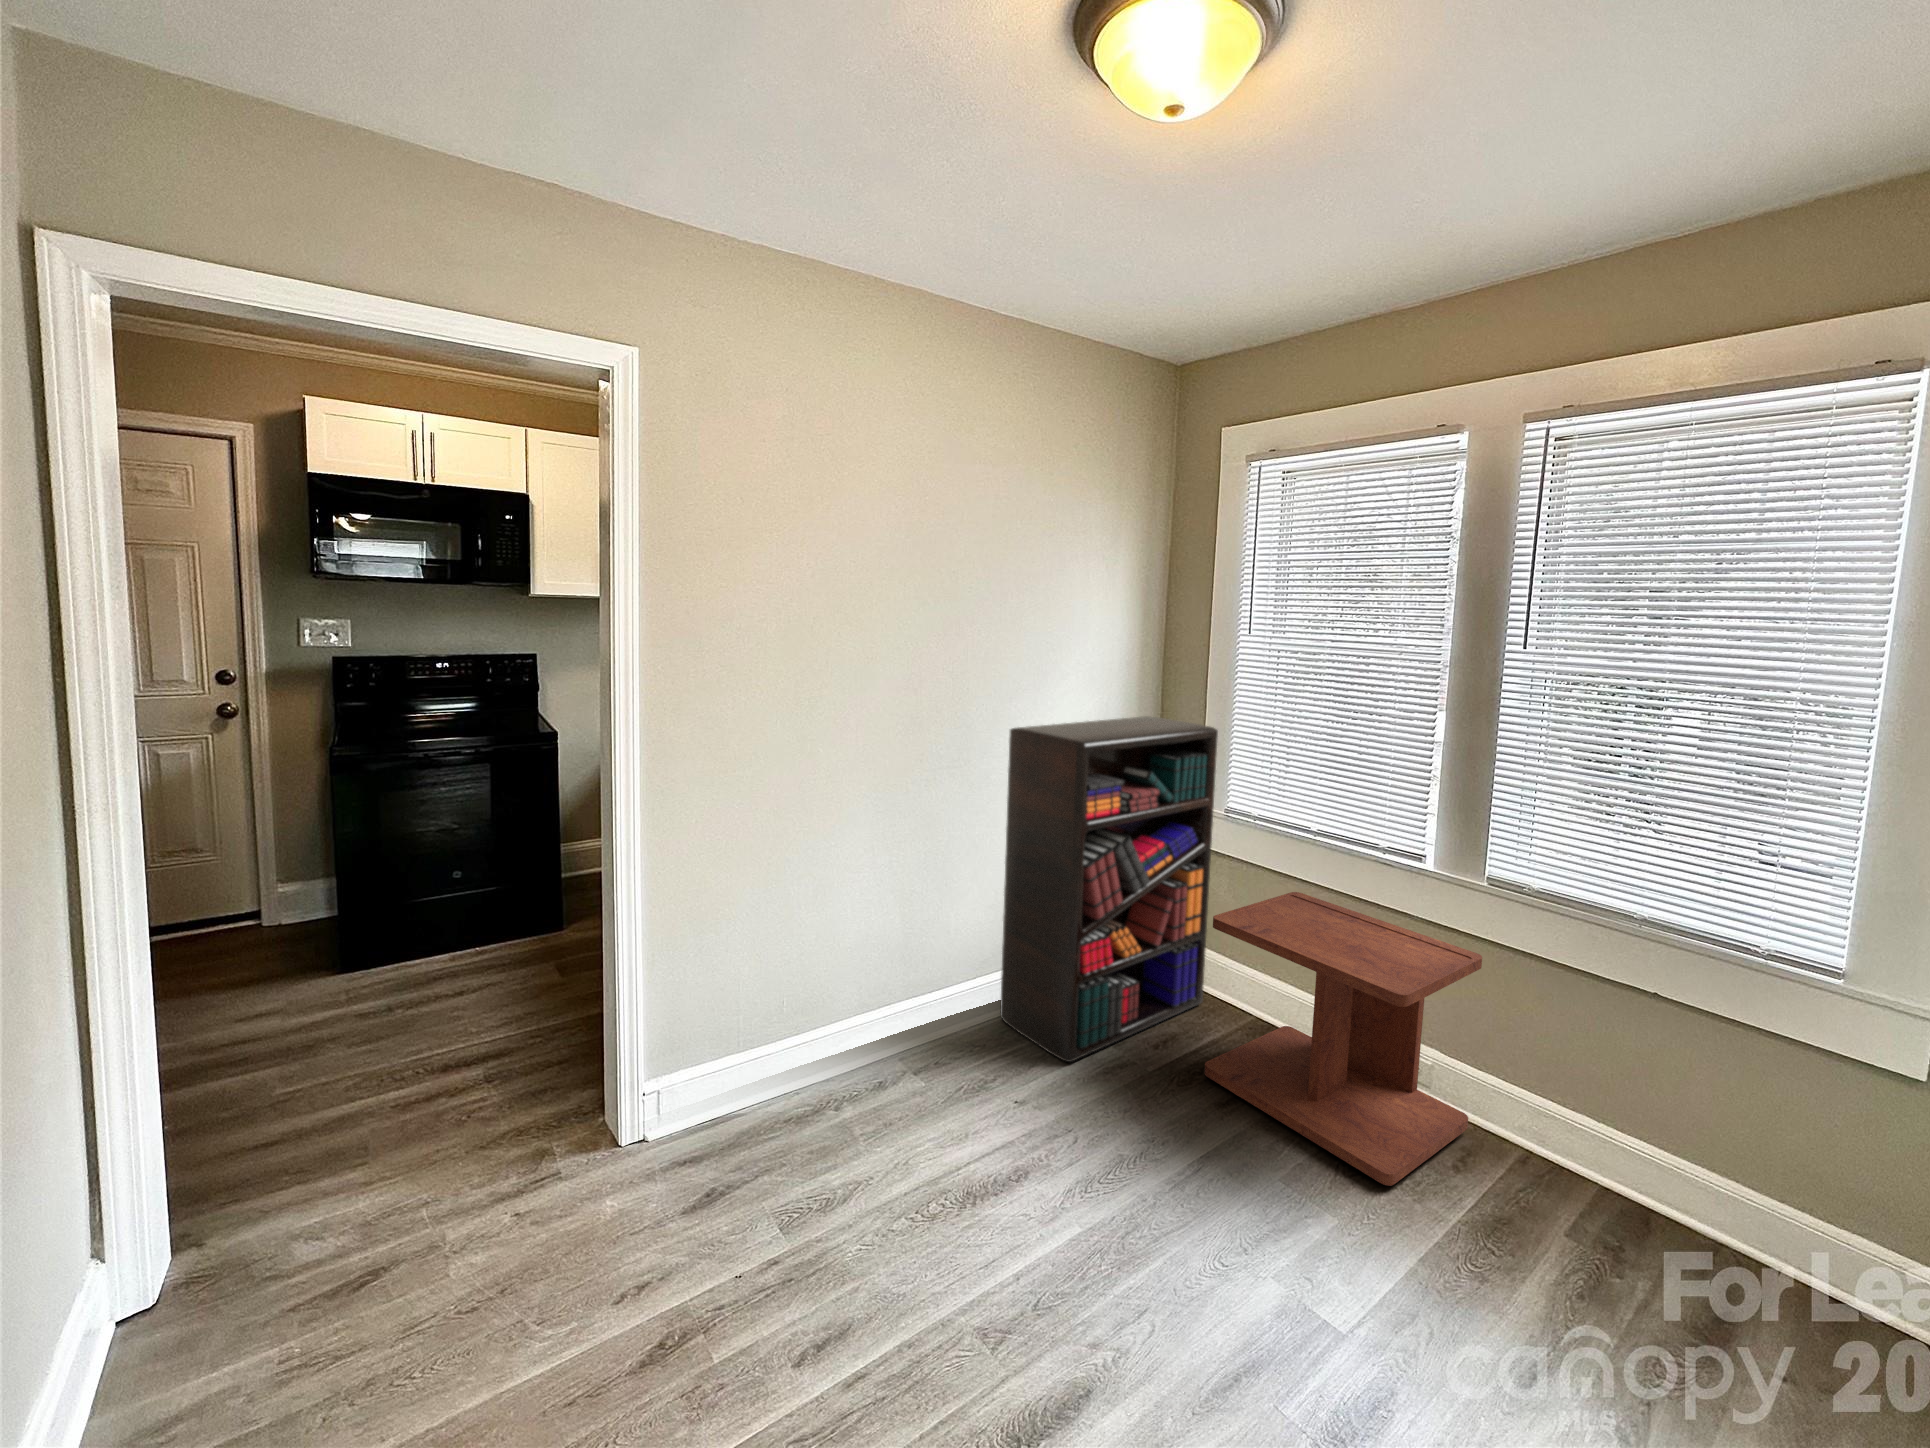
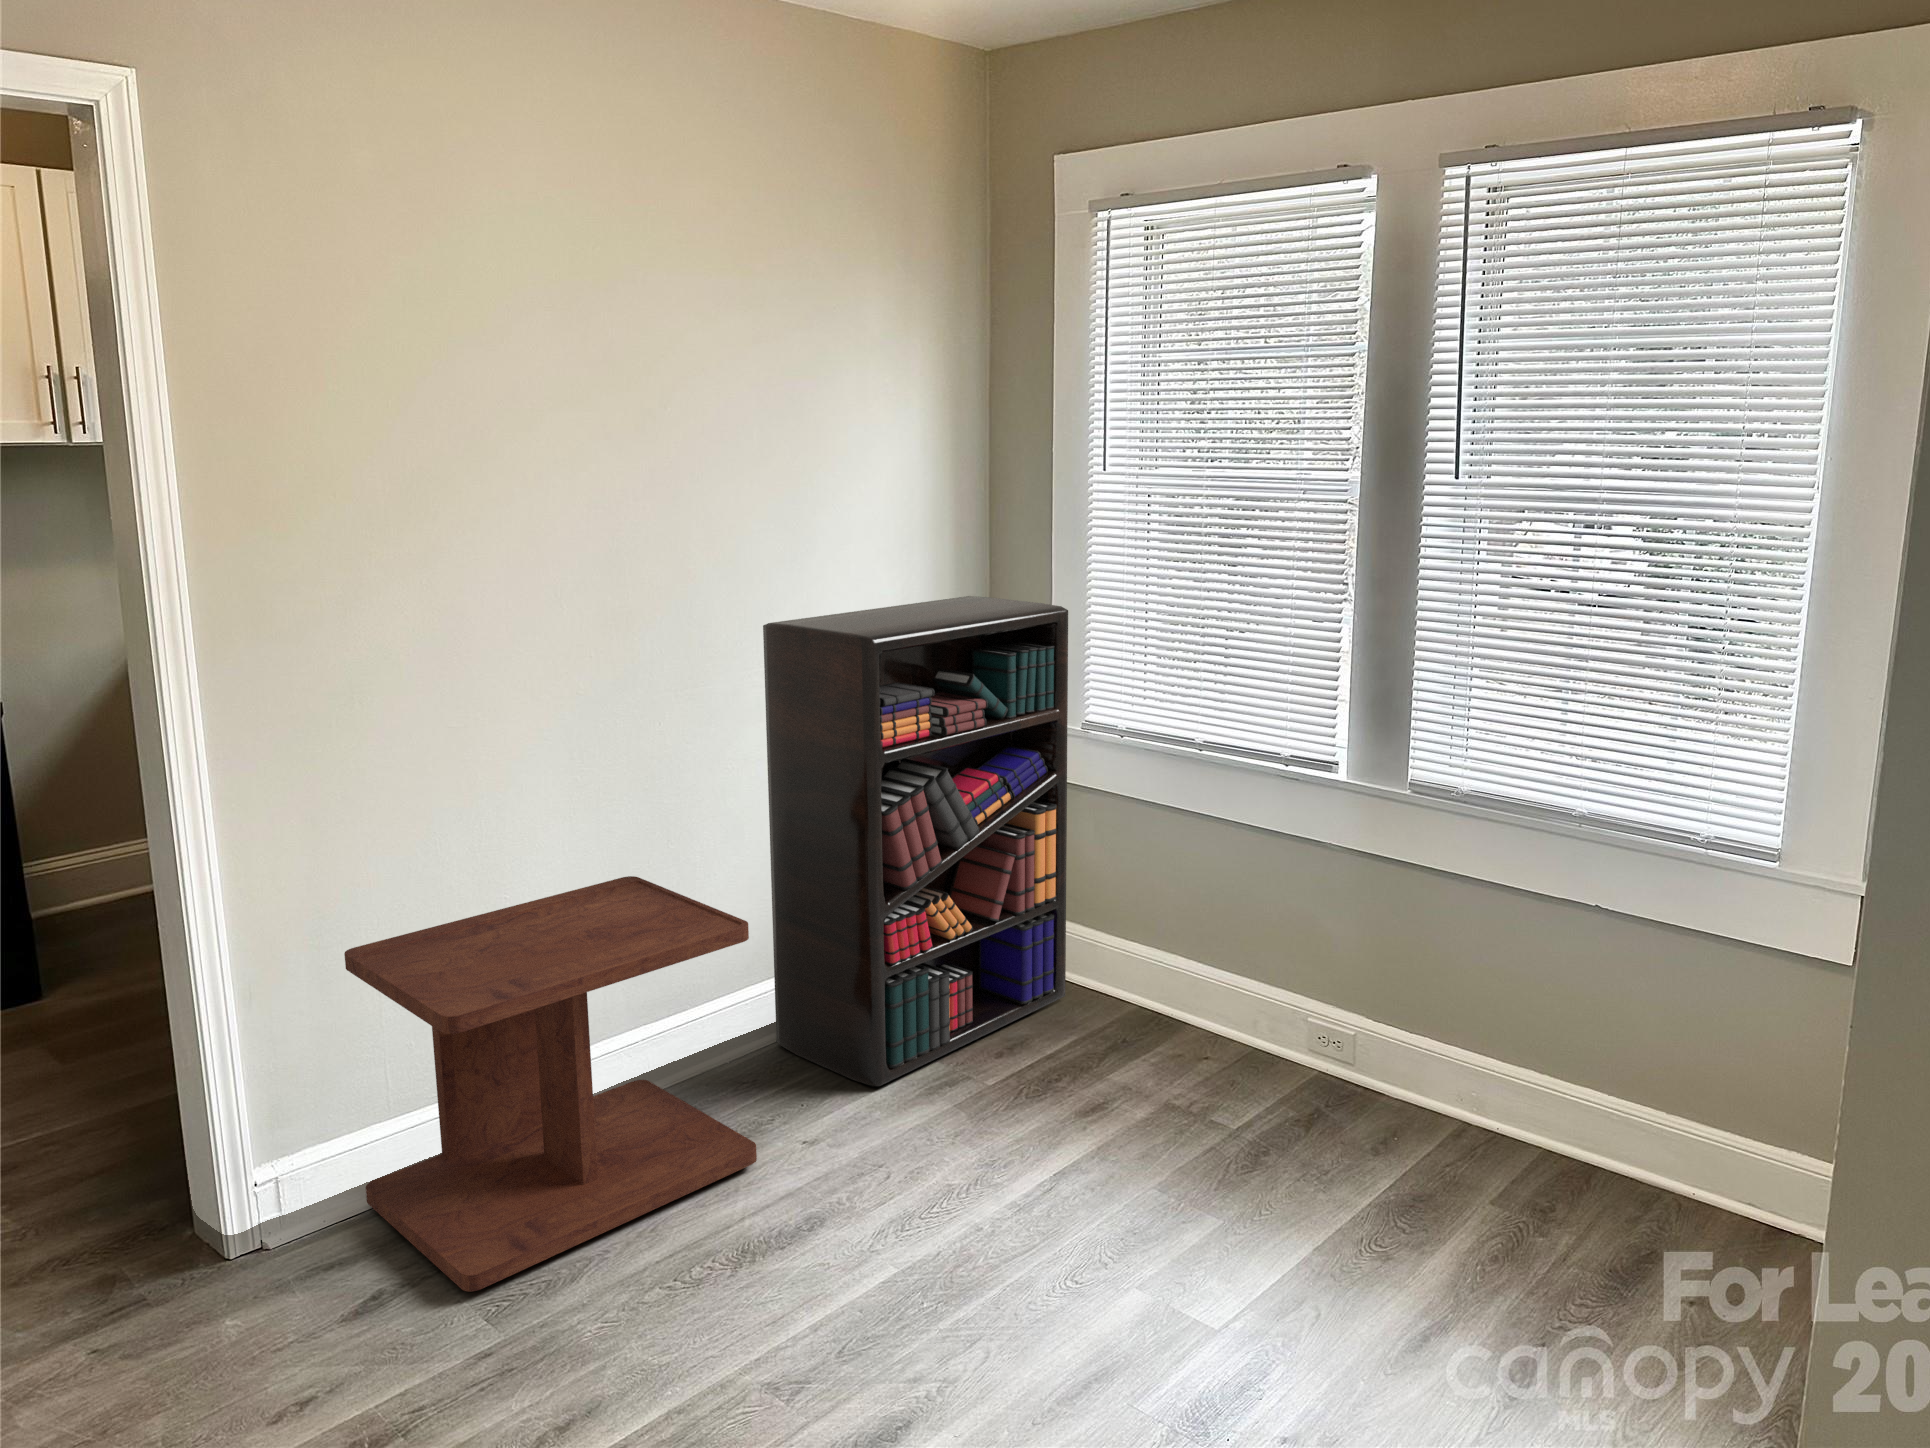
side table: present [1204,892,1482,1186] -> present [344,876,757,1292]

